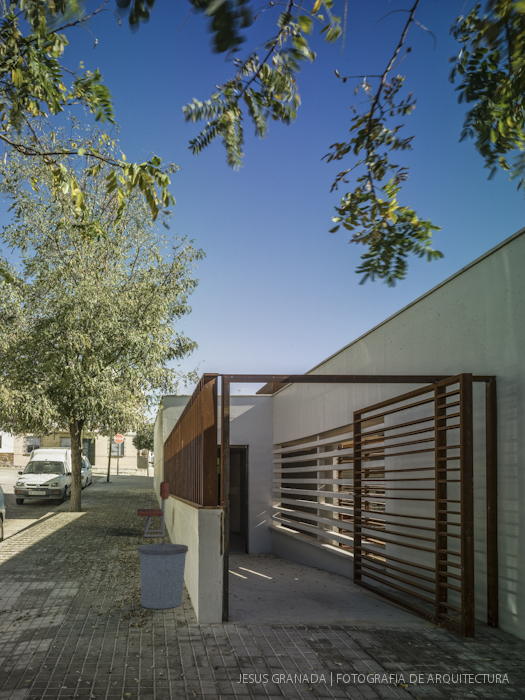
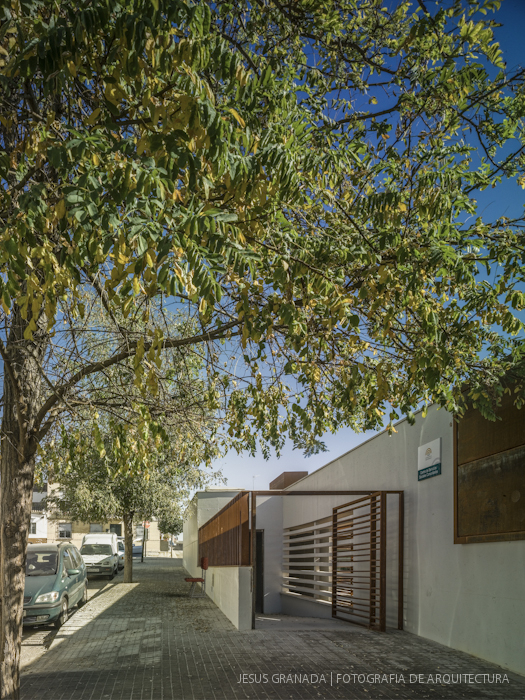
trash can: present [138,541,188,609] -> none [205,587,234,626]

